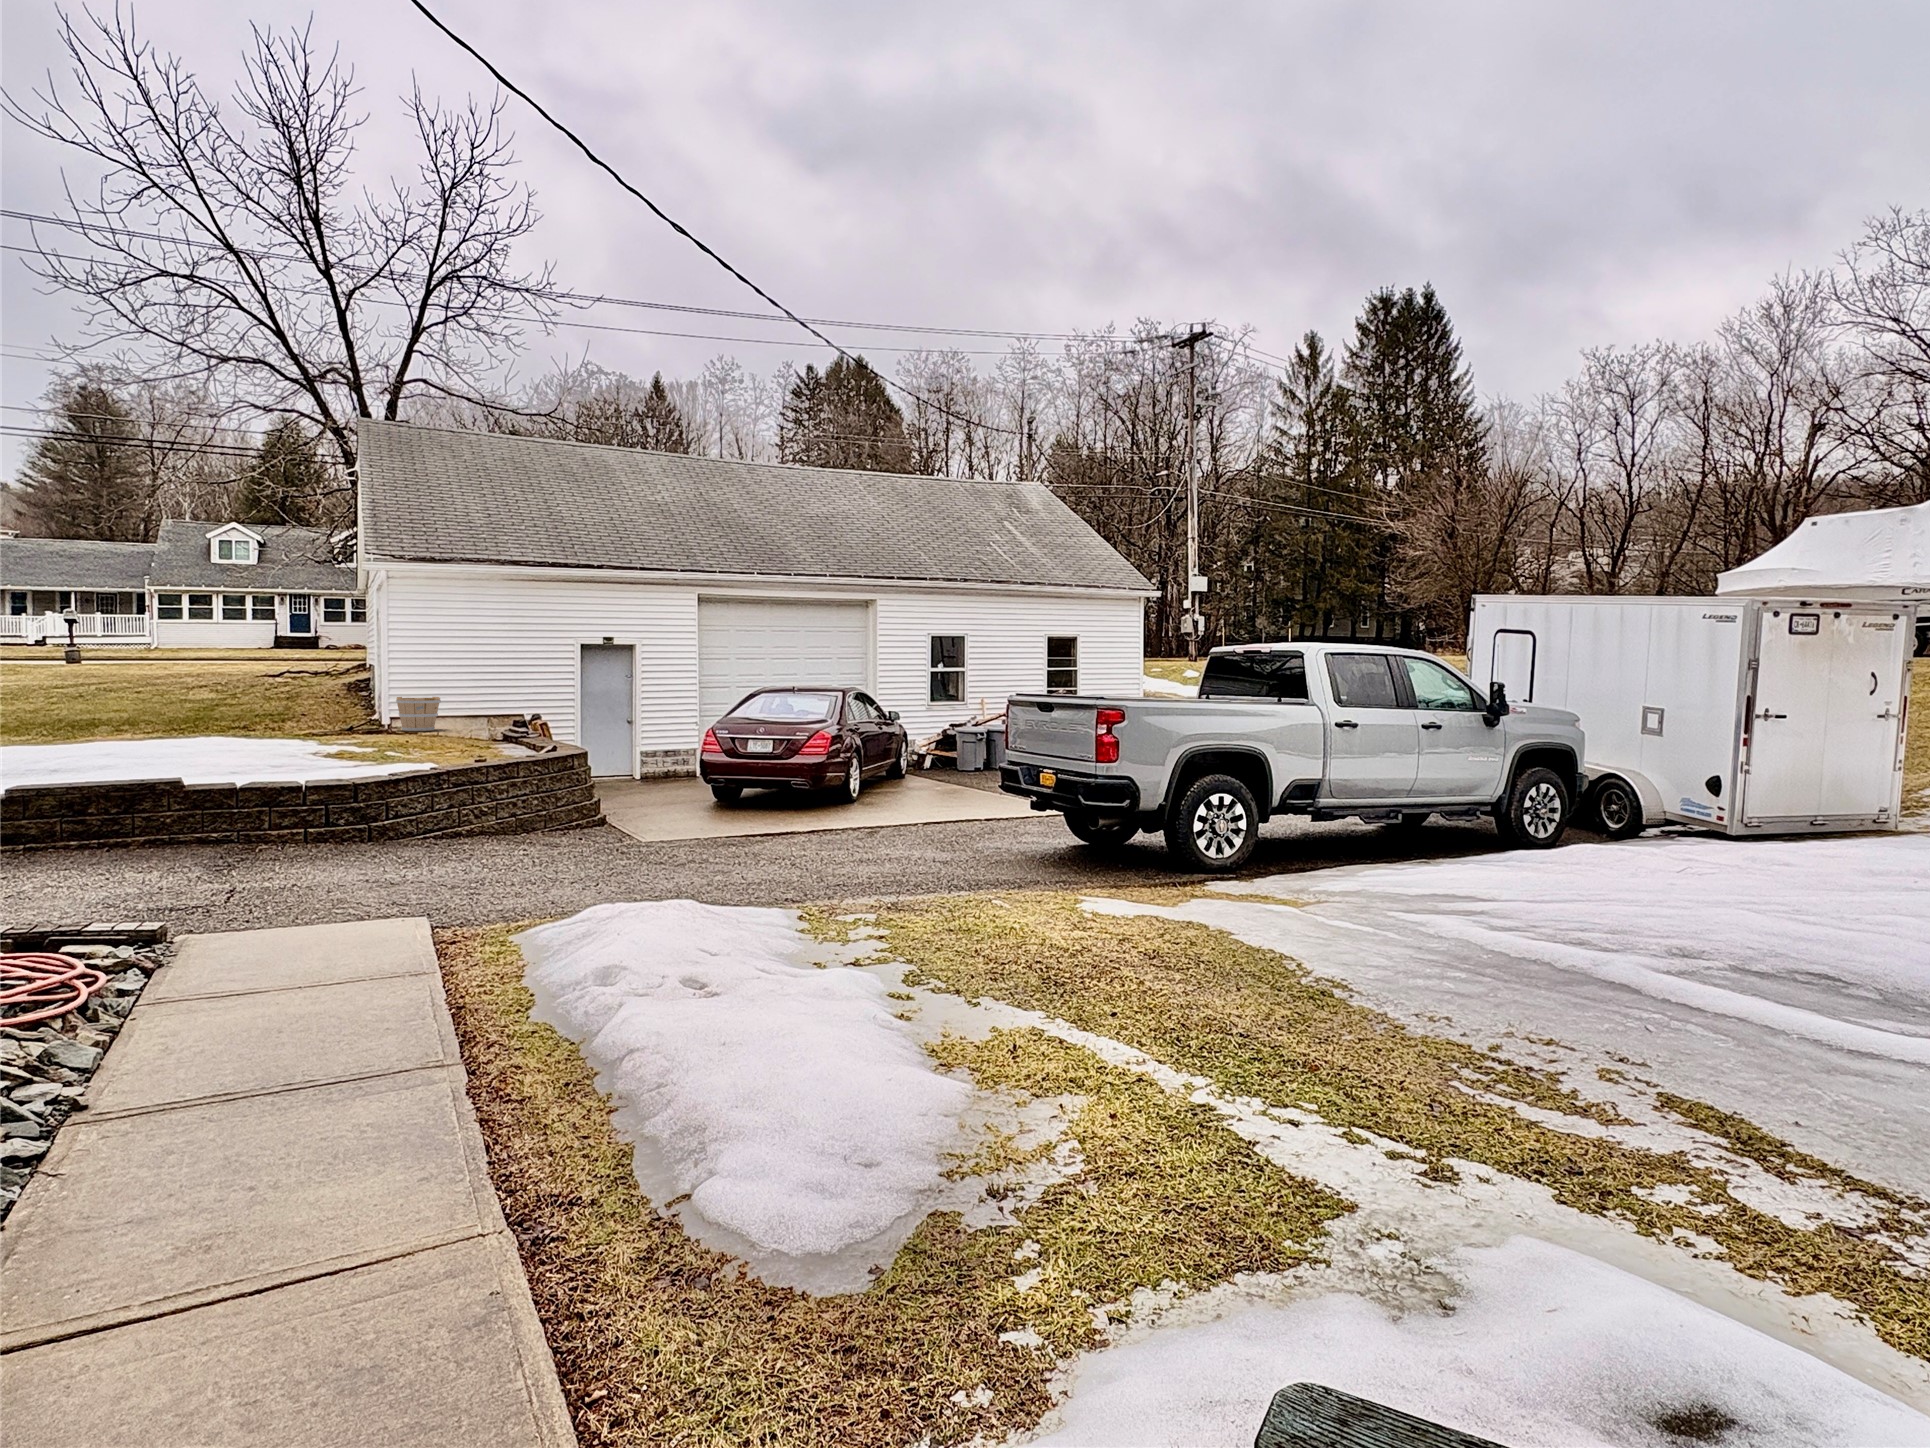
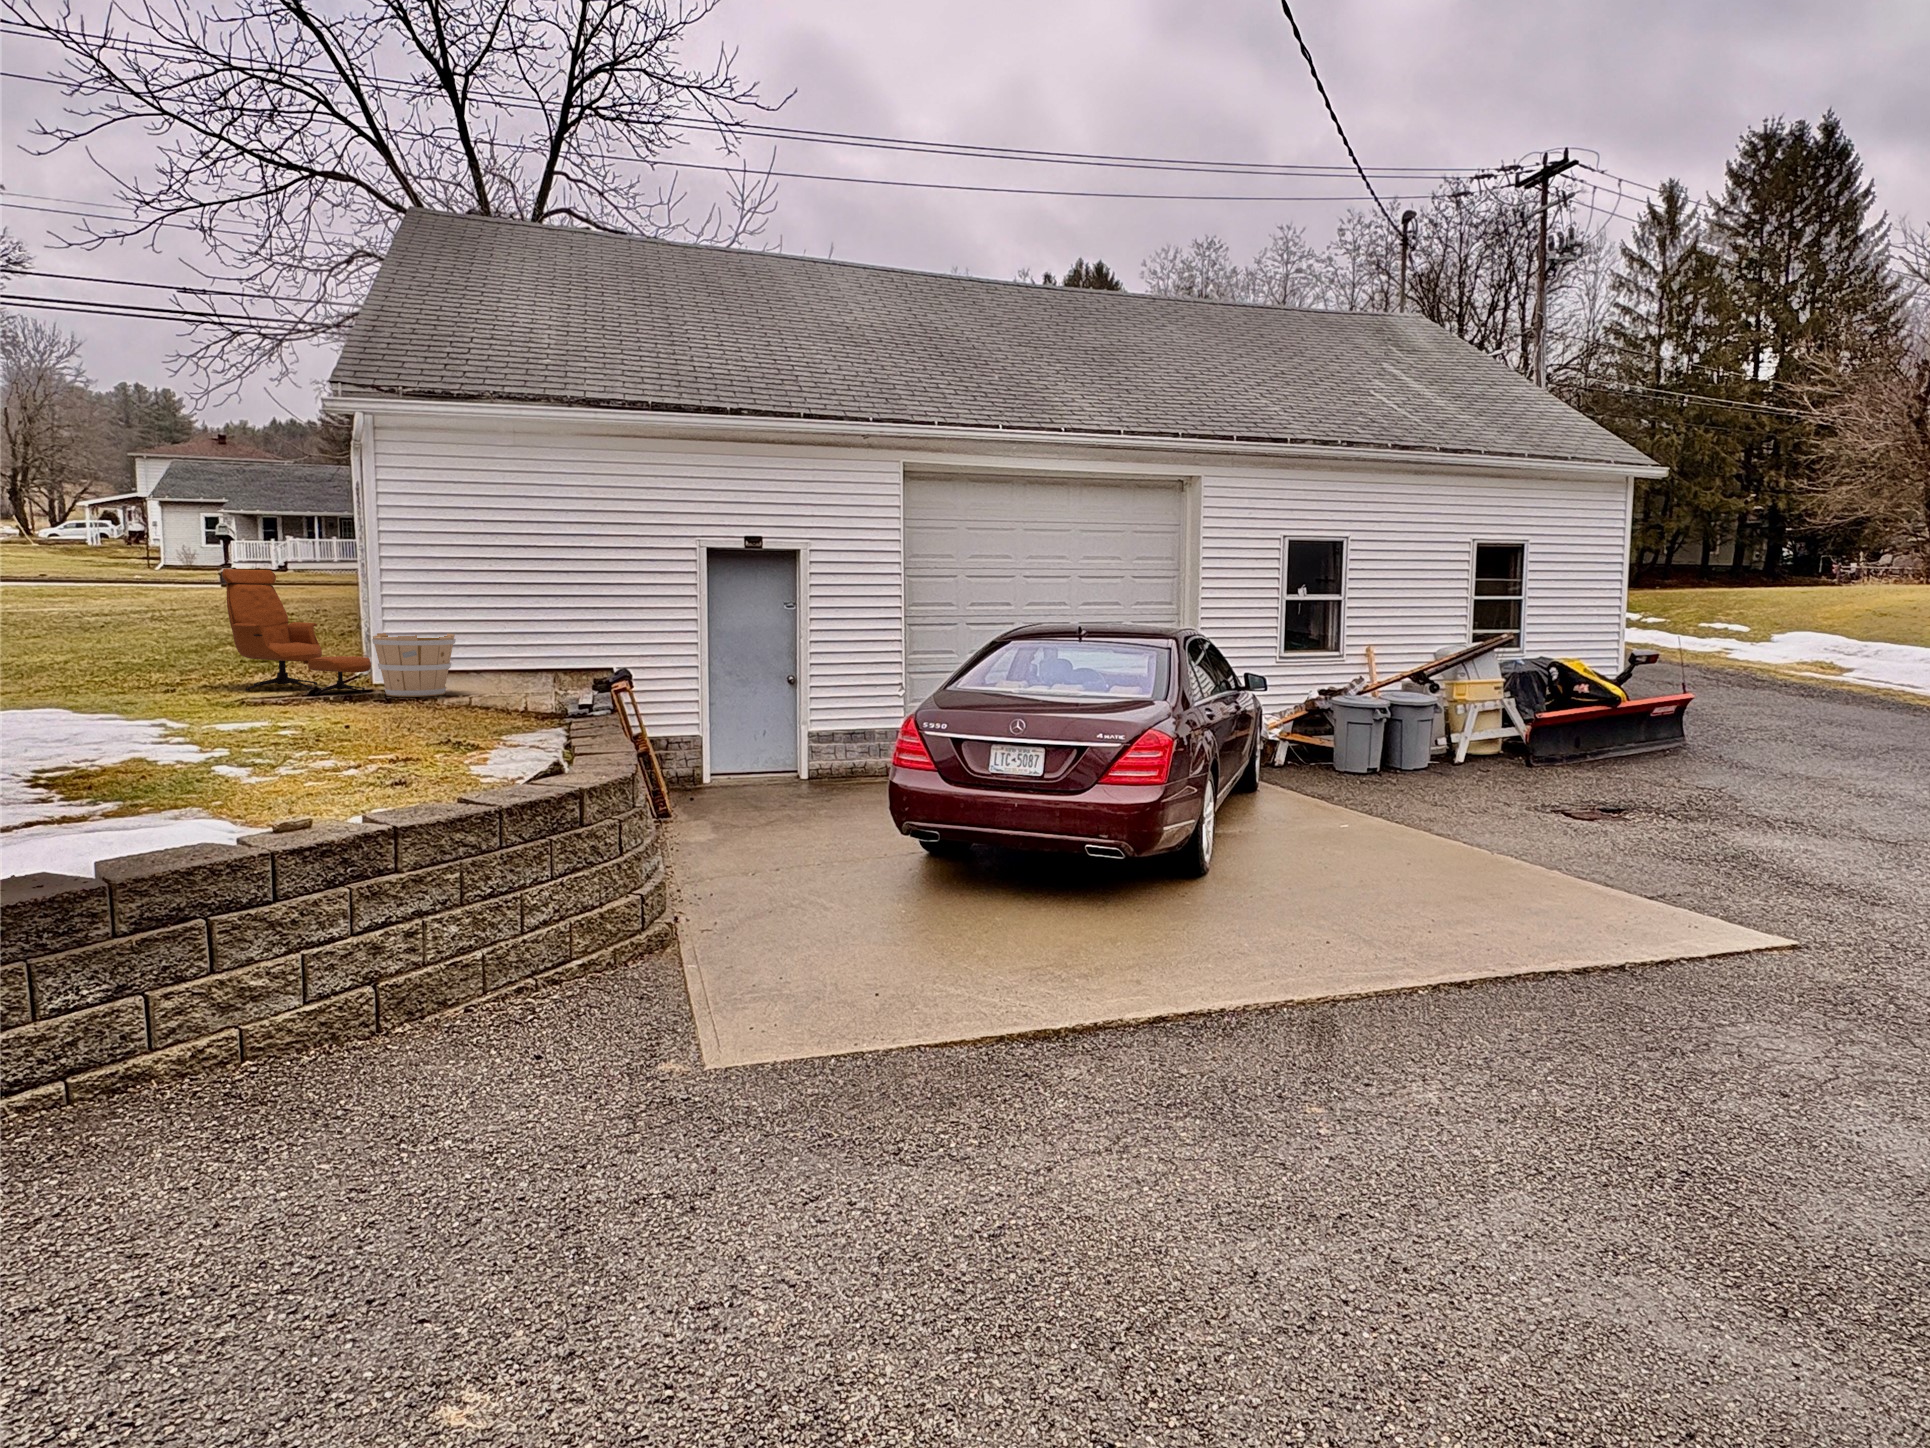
lounge chair: none [301,662,390,731] -> present [222,569,371,694]

